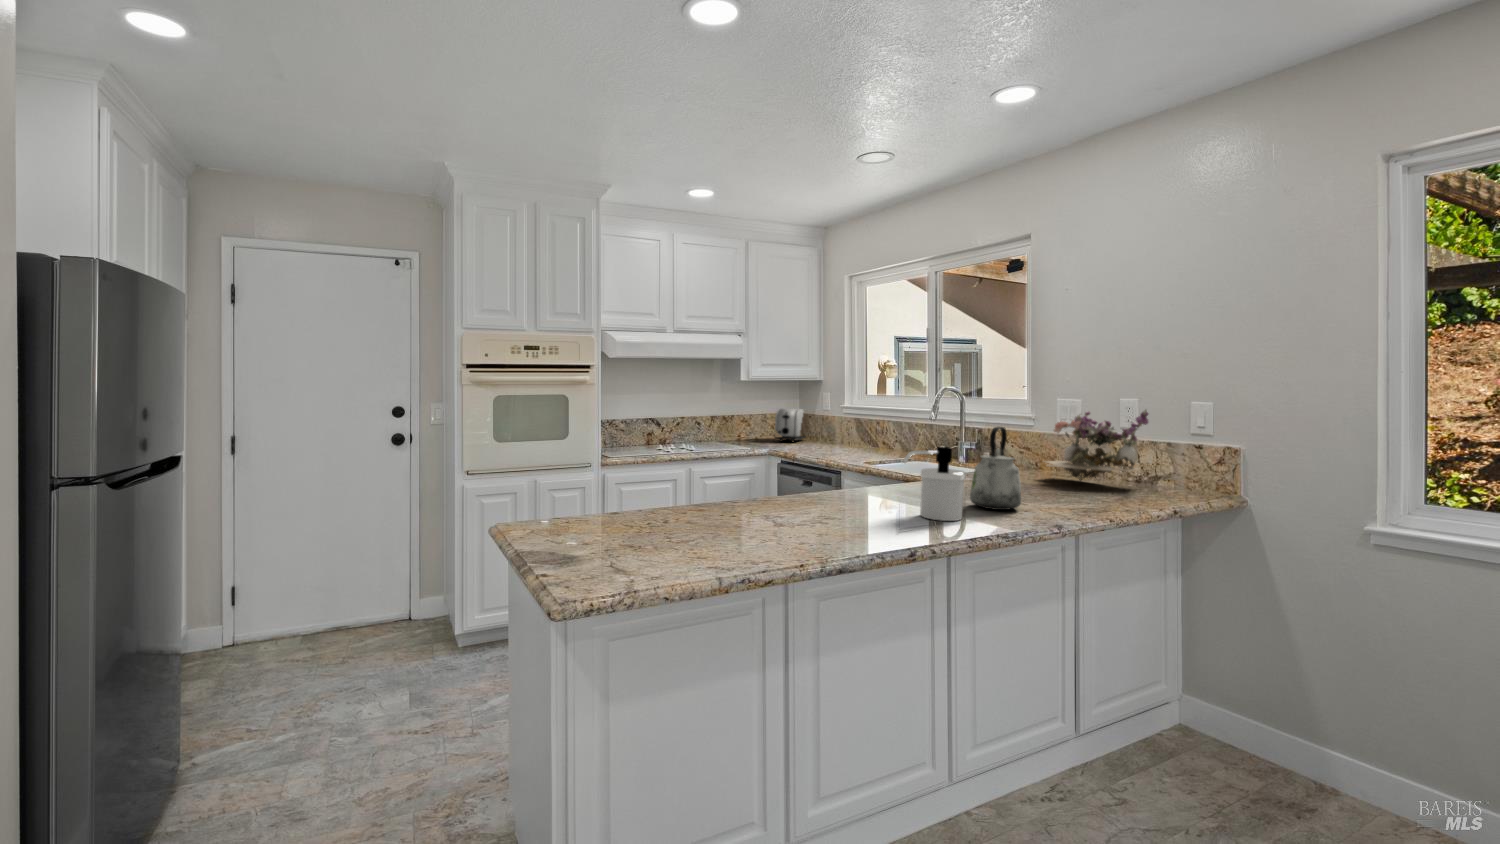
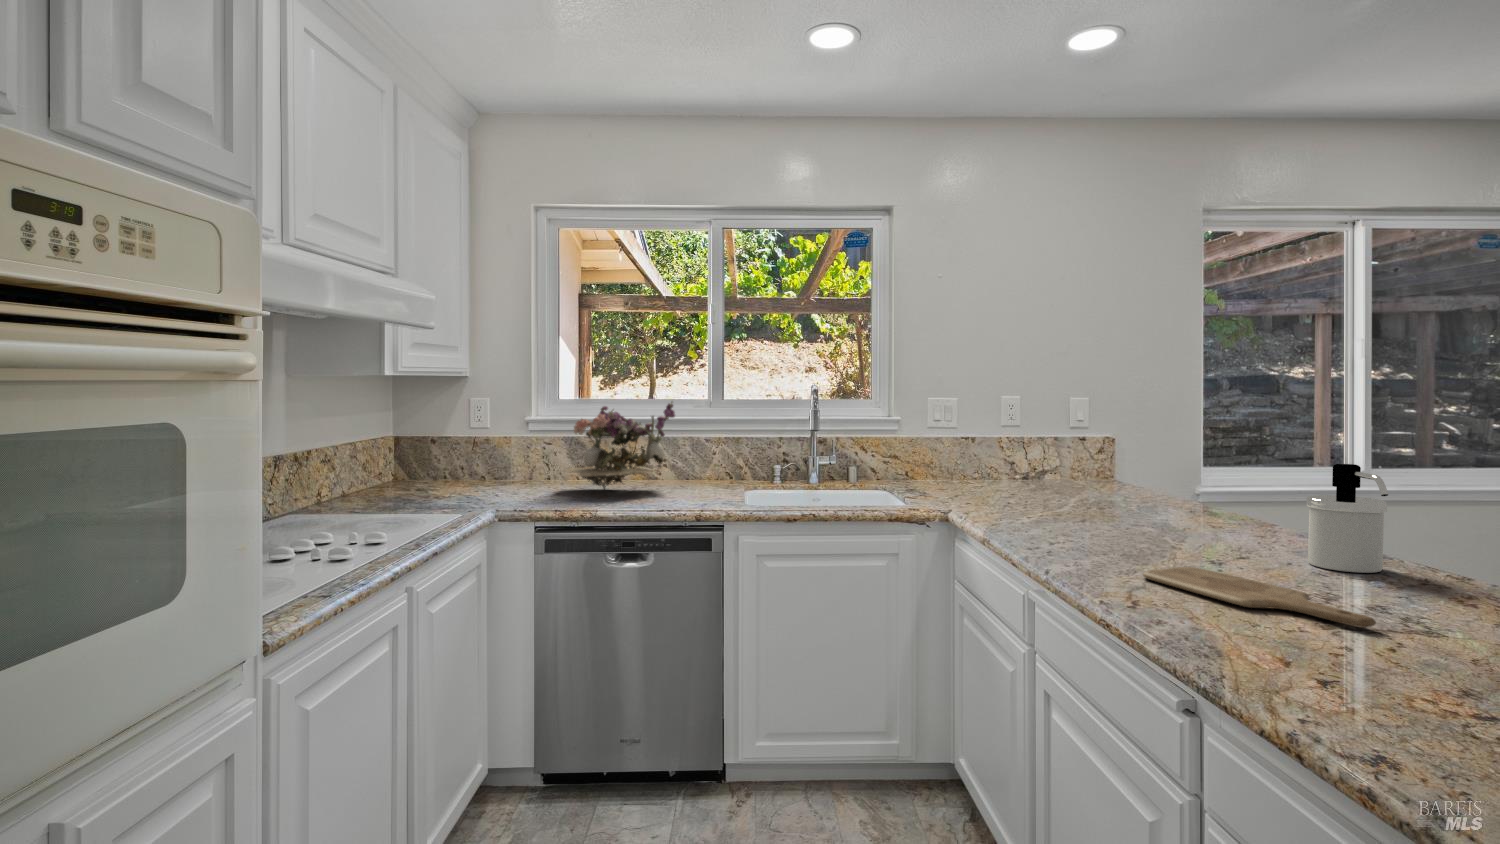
toaster: present [775,409,806,442] -> none [397,425,469,495]
flower arrangement: present [1047,410,1148,481] -> present [566,402,675,489]
kettle: present [970,427,1021,510] -> none [1193,430,1284,541]
cutting board: none [773,492,854,511] -> present [1143,567,1376,628]

